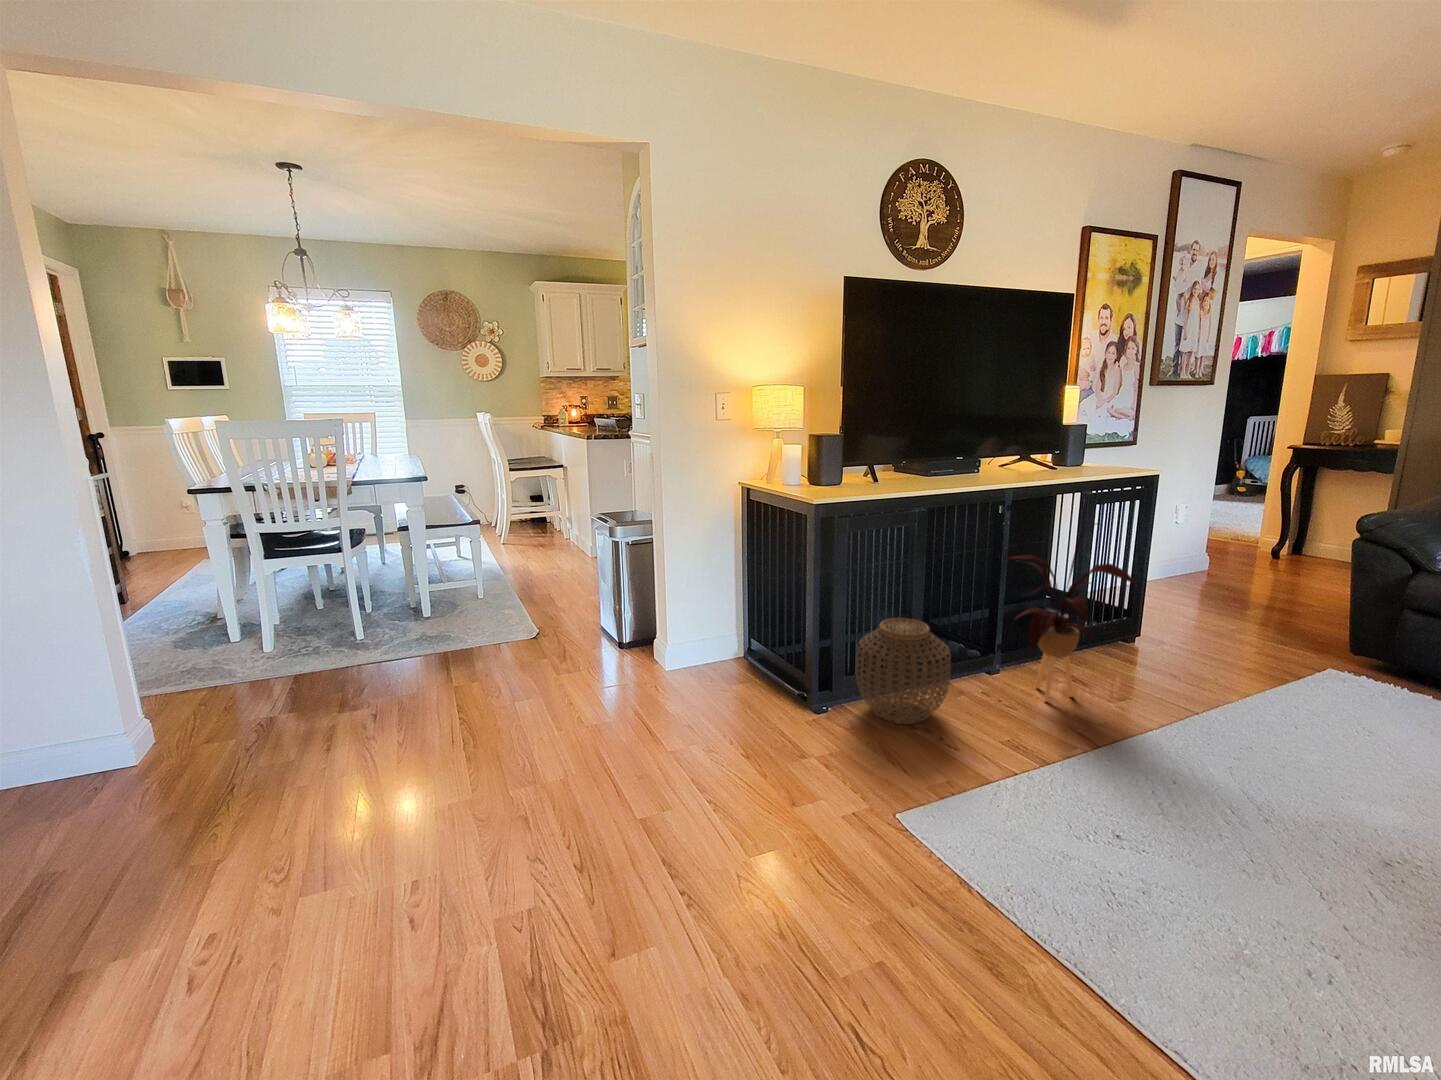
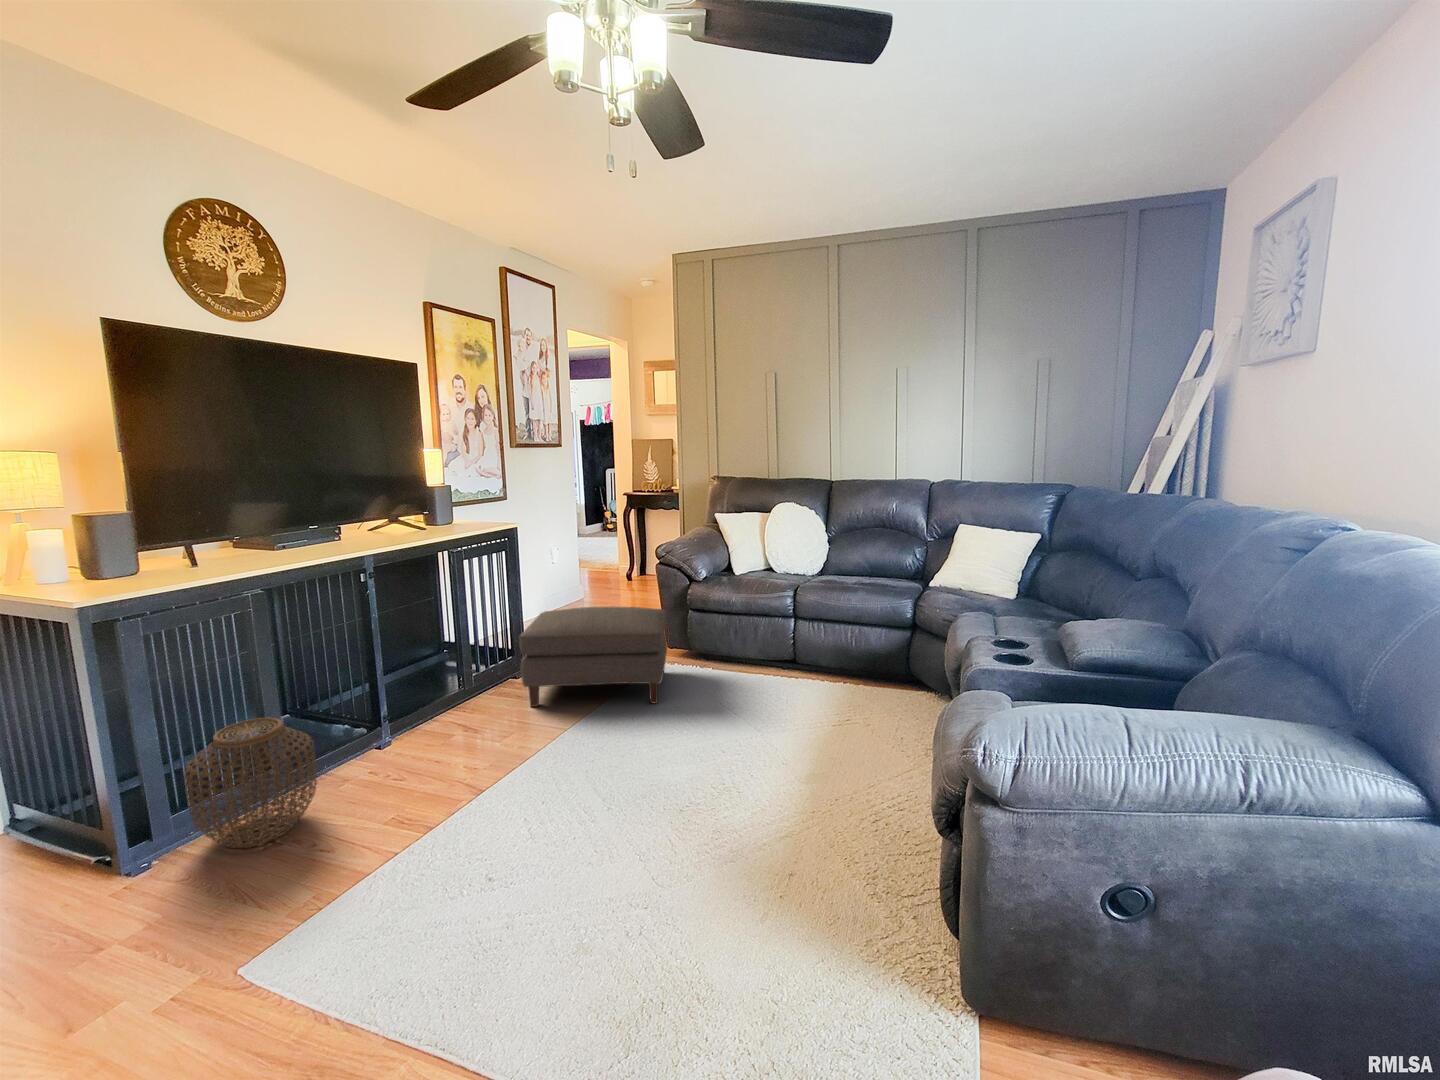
house plant: present [1008,524,1135,702] -> none [368,579,490,759]
ottoman: none [1147,577,1383,728] -> present [519,606,667,707]

